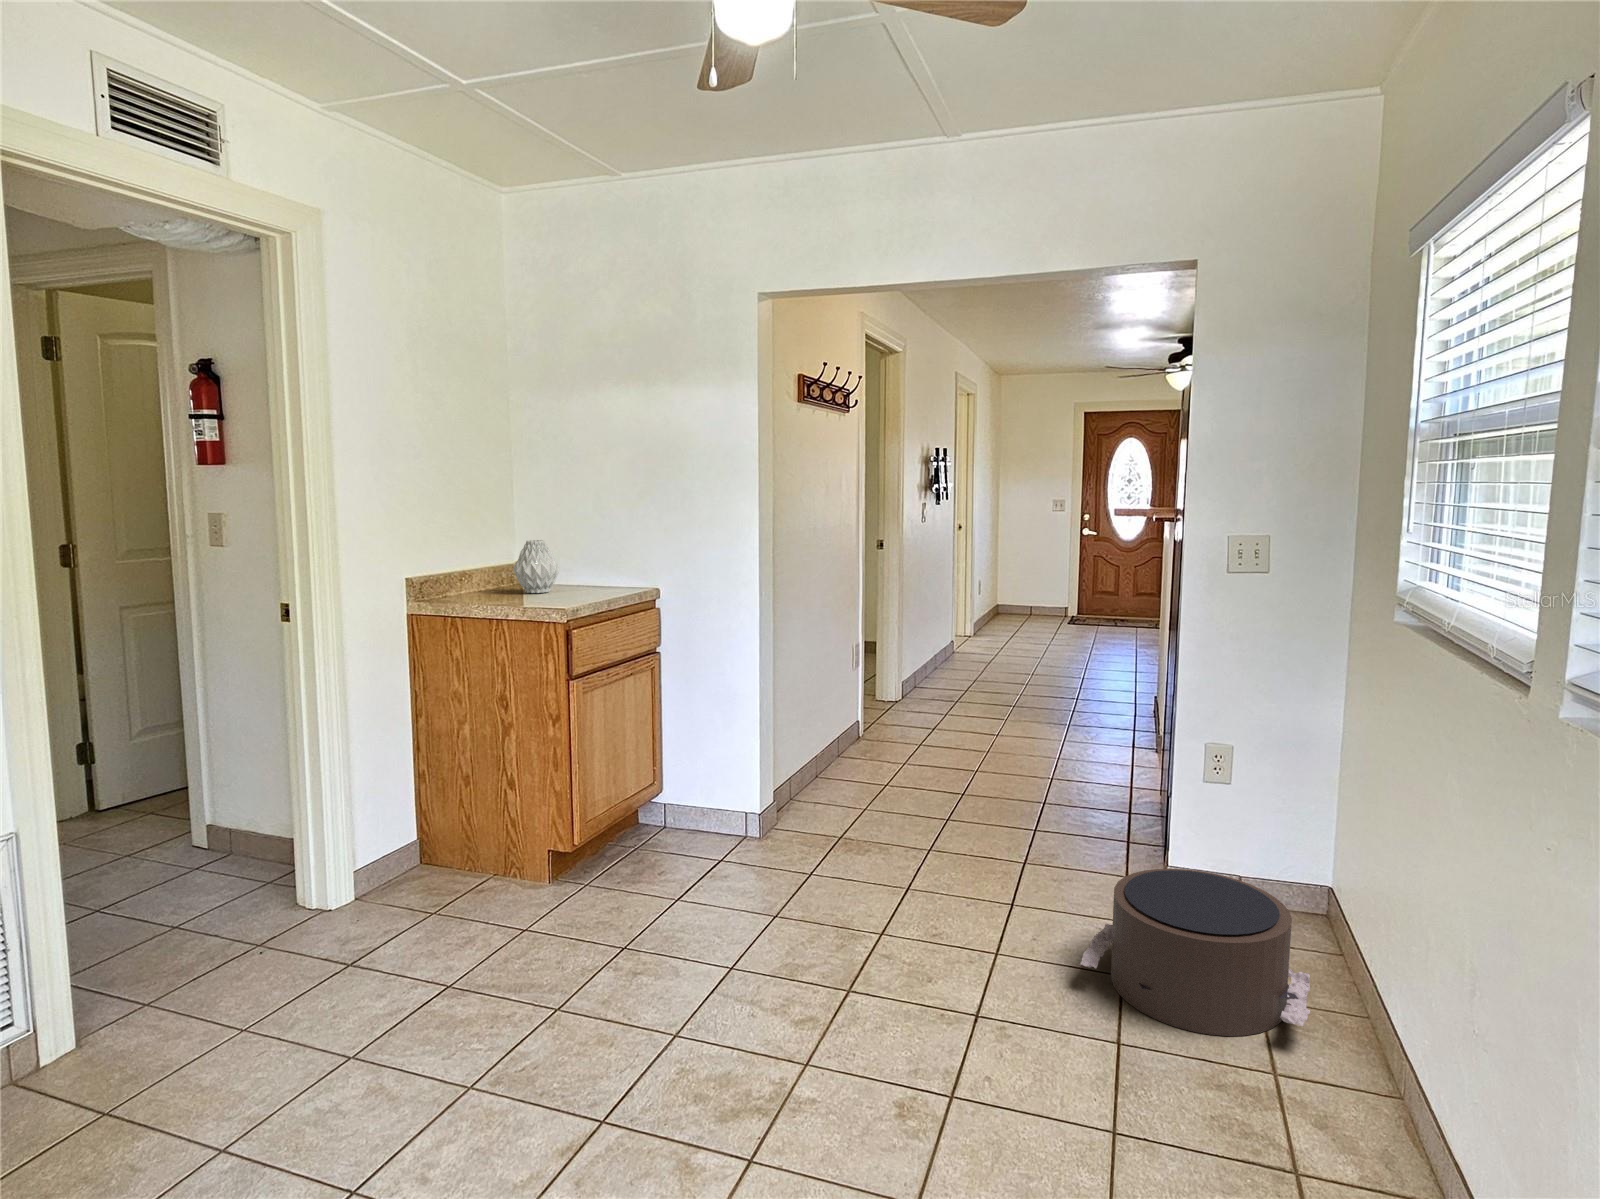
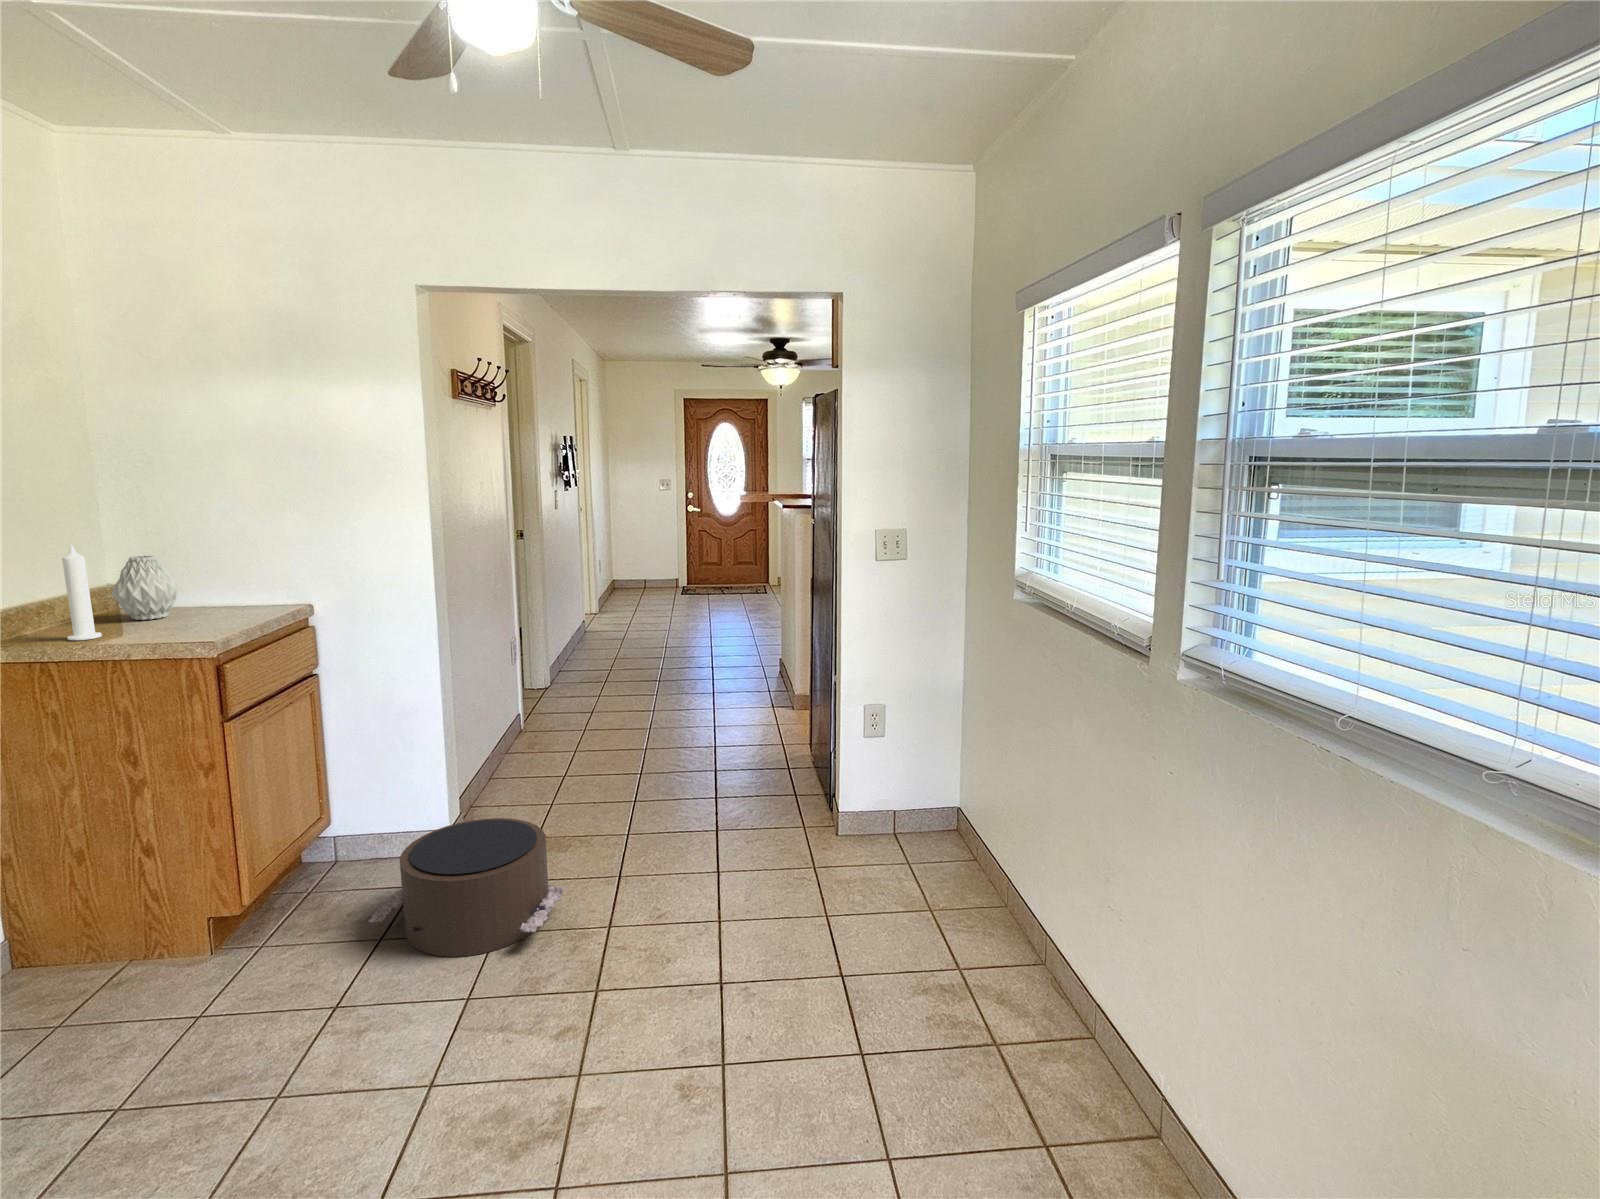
candle: none [476,526,498,604] -> present [62,545,102,640]
pouf: present [1080,869,1310,1036] -> present [369,818,566,957]

